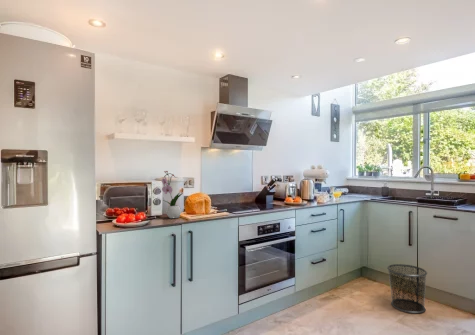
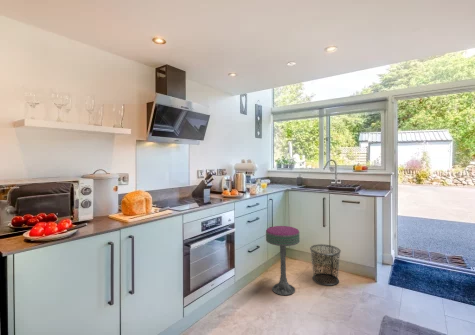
flower arrangement: present [162,171,183,218] -> none [93,167,121,223]
bar stool: none [330,238,370,315] -> present [266,226,300,295]

